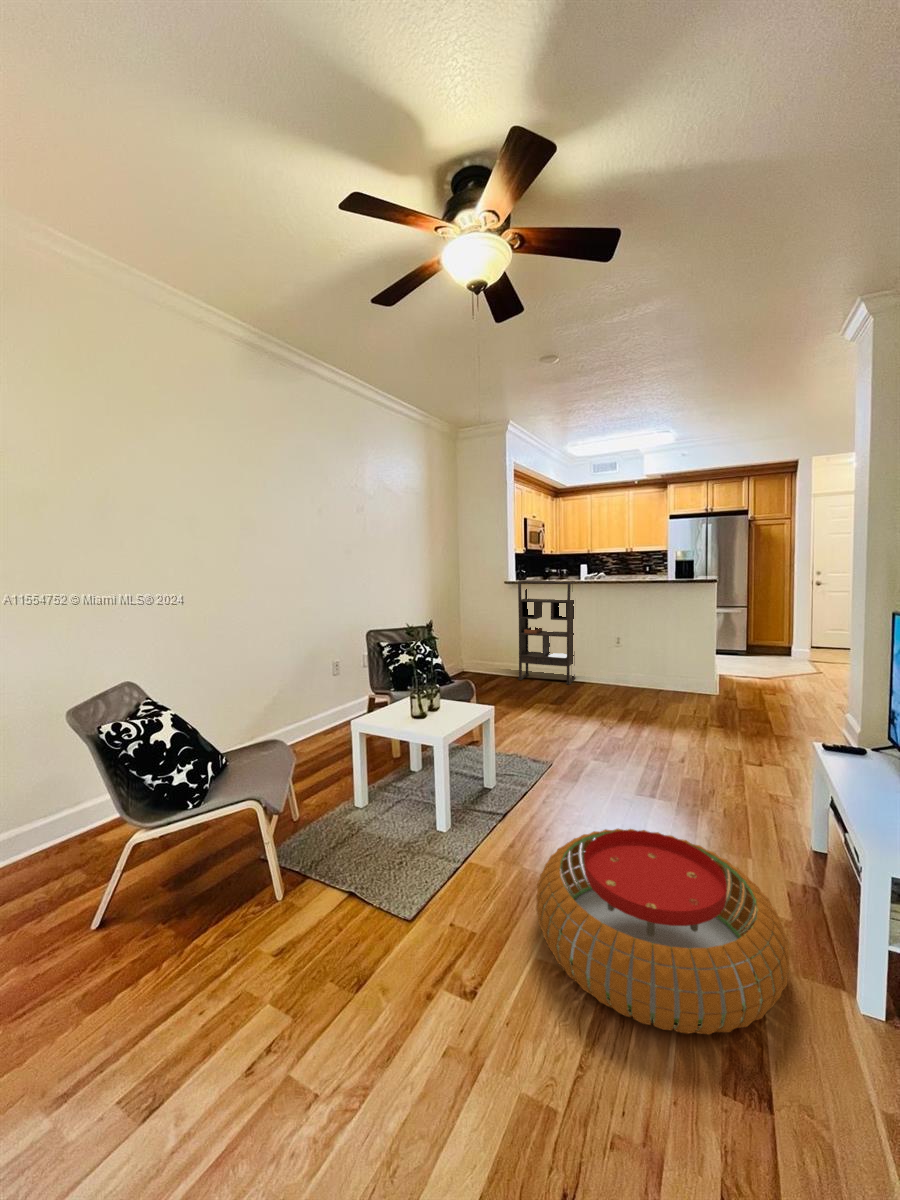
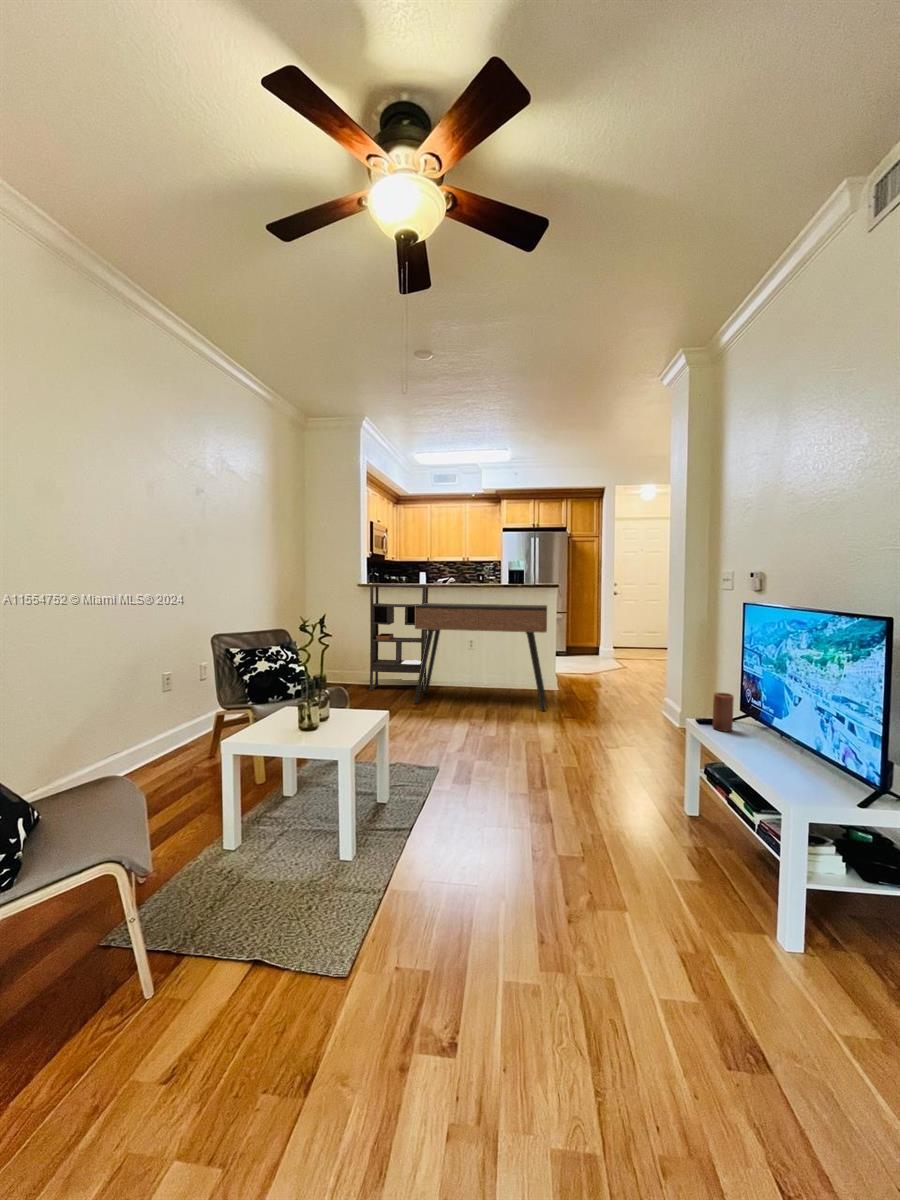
console table: none [555,599,699,714] -> present [414,603,547,711]
candle: none [838,714,866,760] -> present [712,692,734,731]
pouf: present [536,829,790,1034] -> none [489,822,741,1021]

